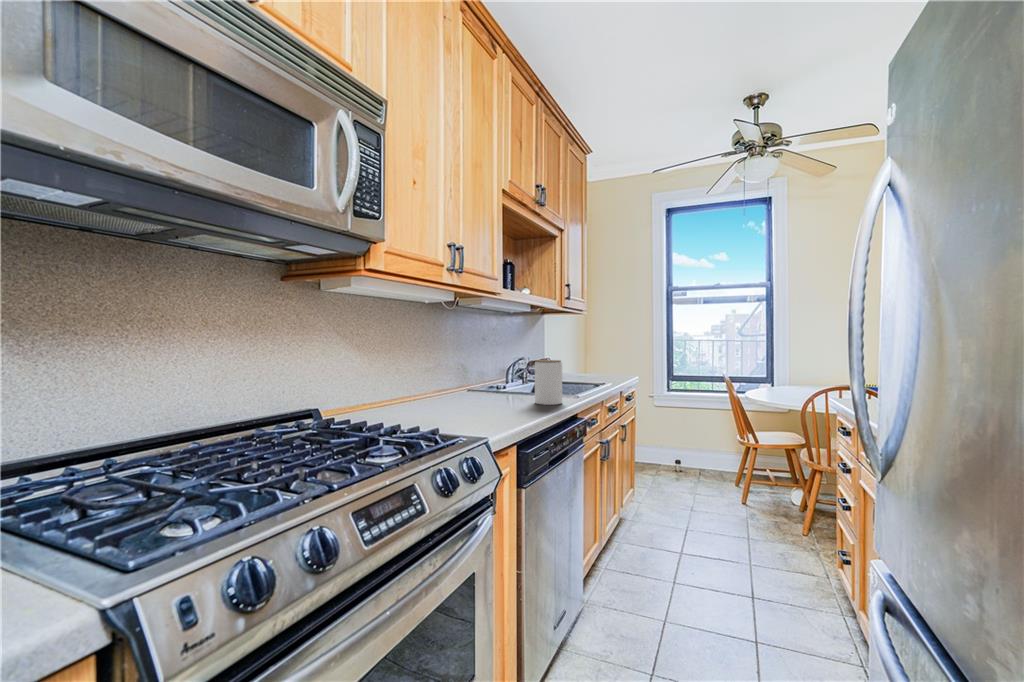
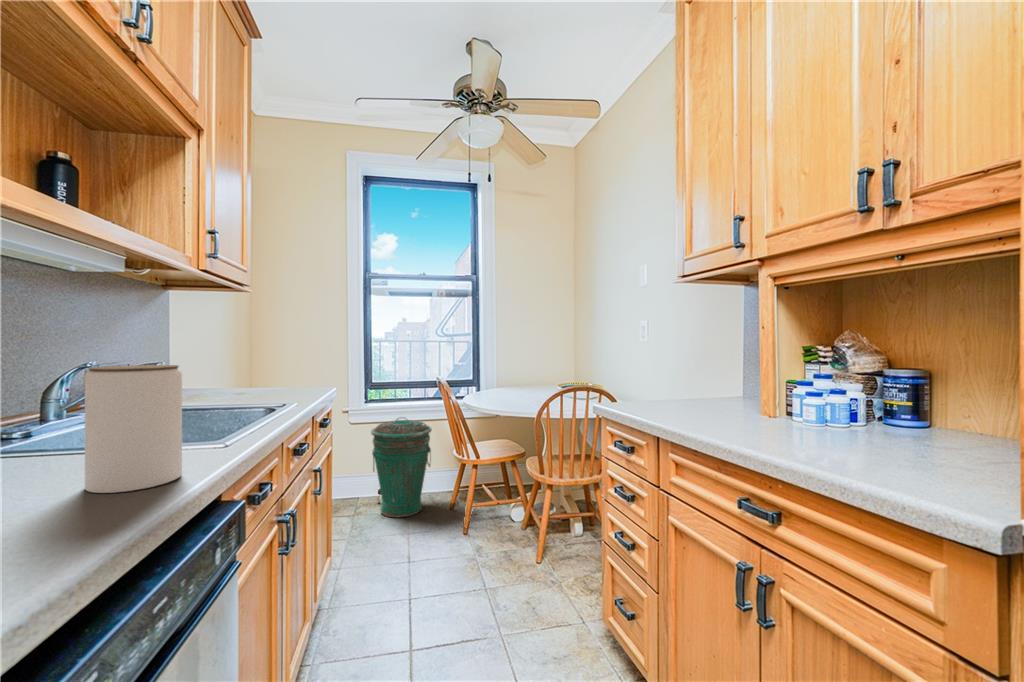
trash can: none [670,403,721,483] -> present [371,417,432,518]

